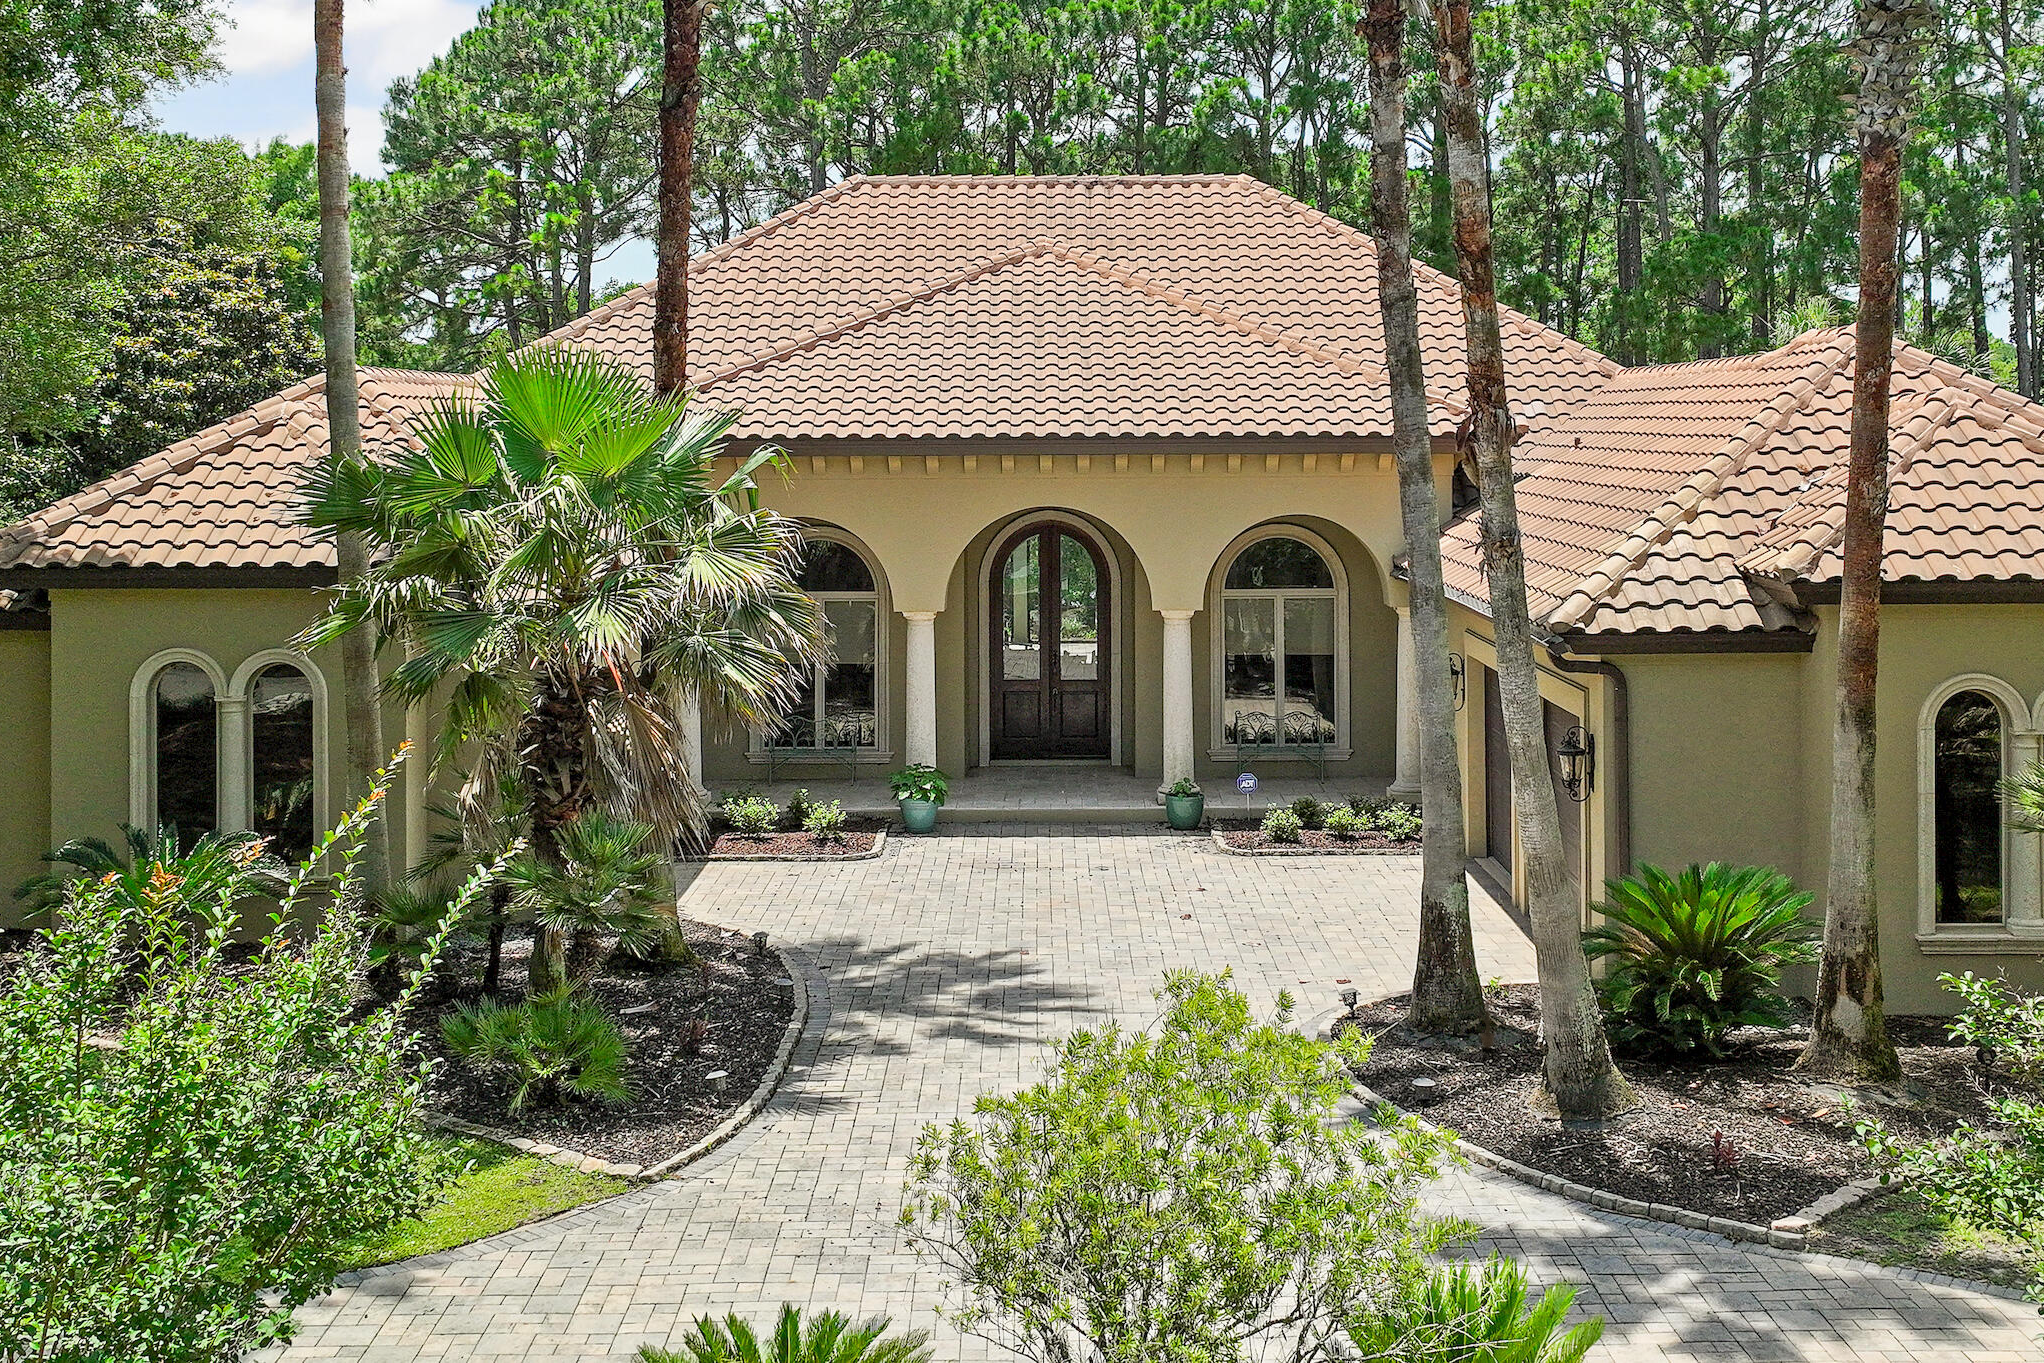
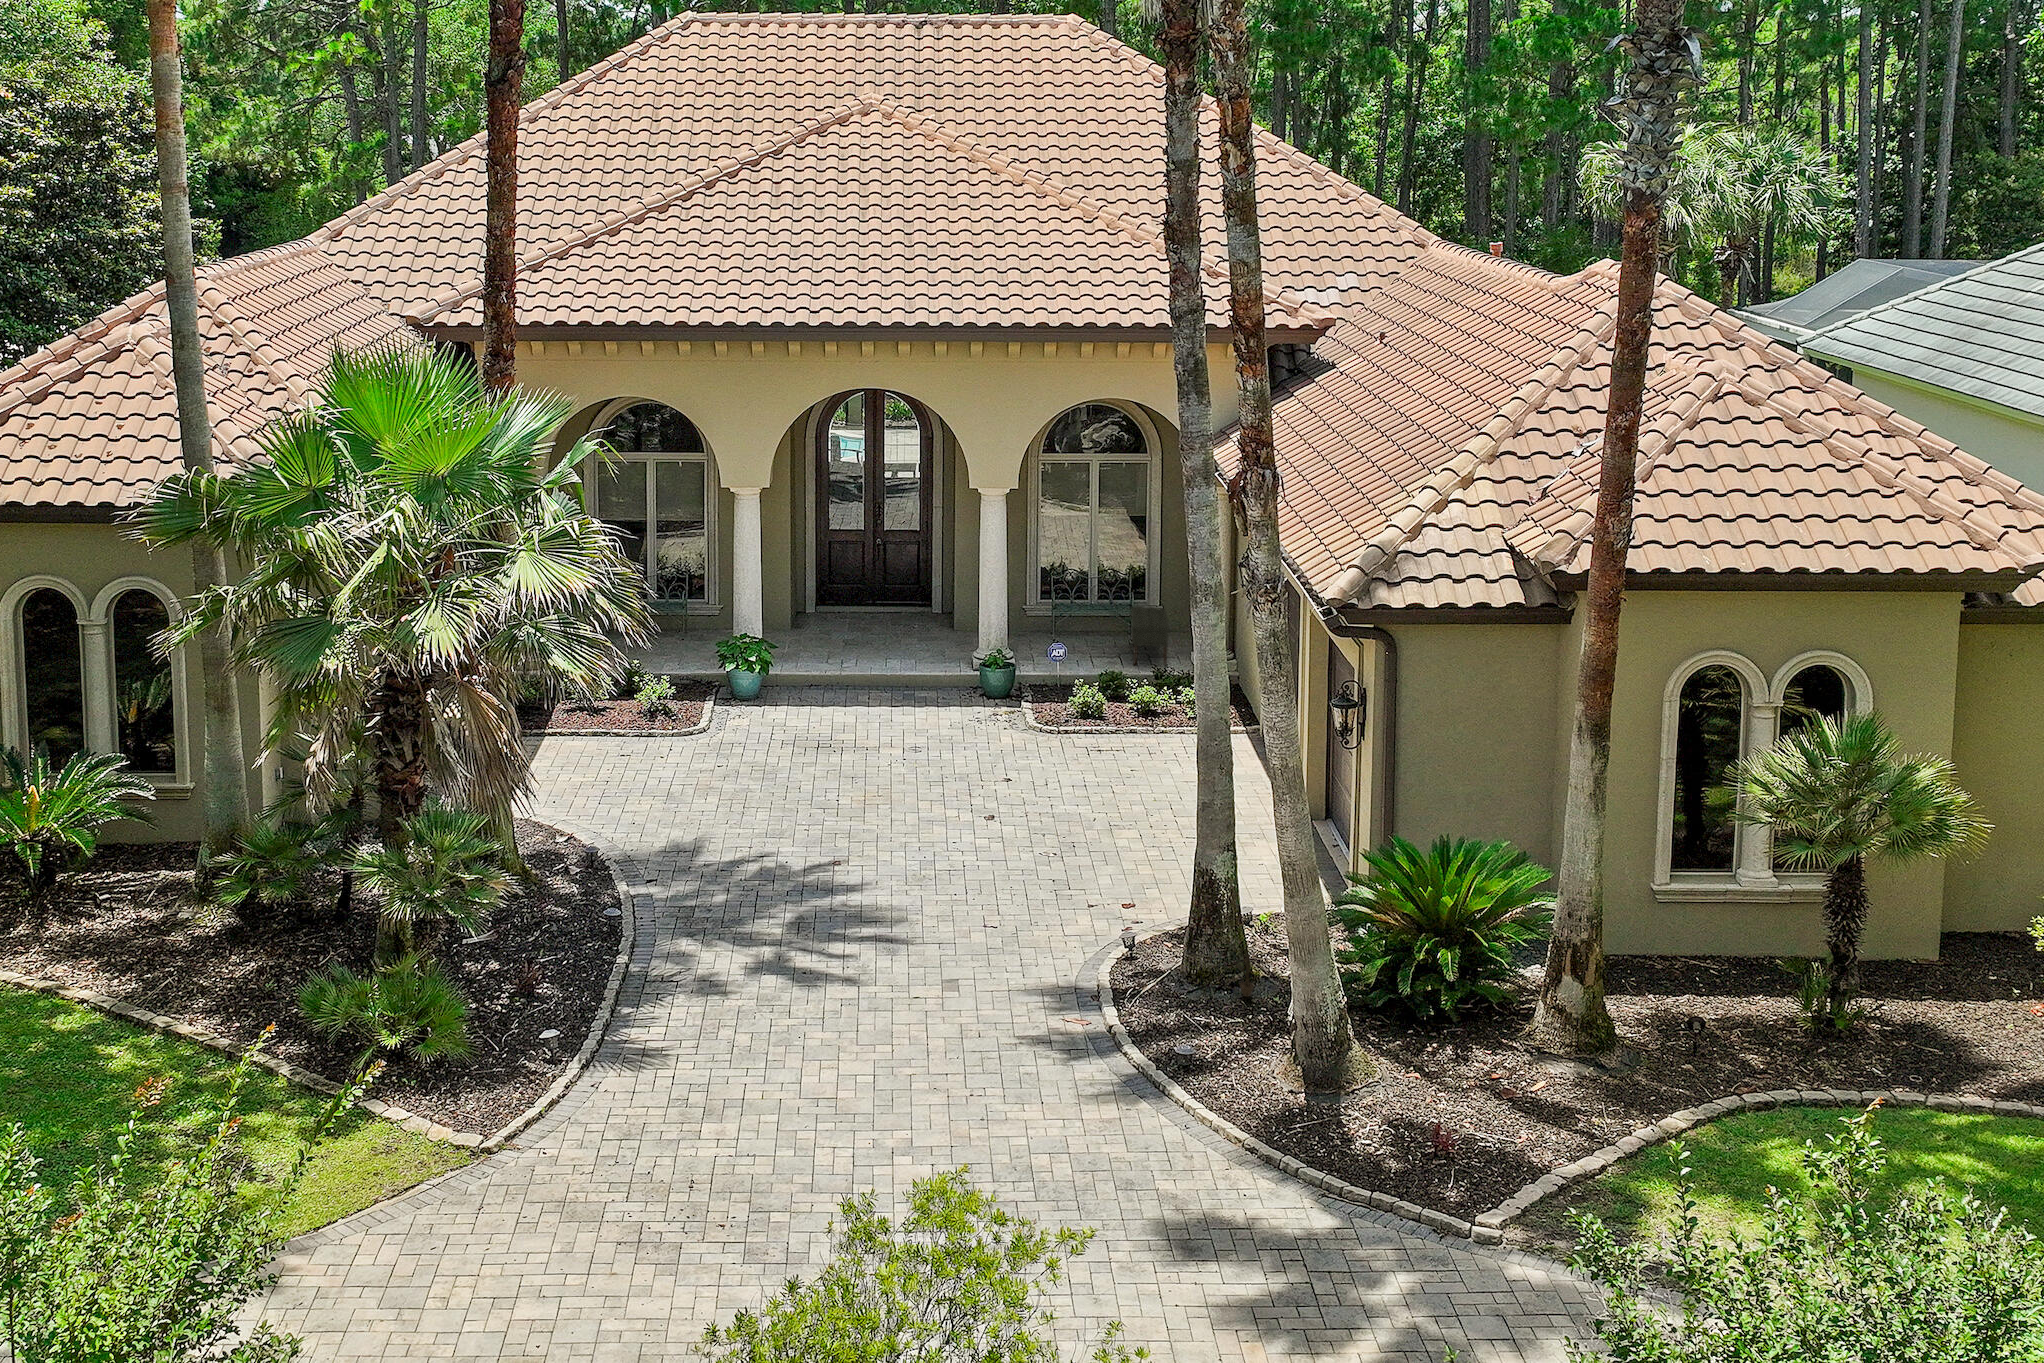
bench: none [1322,747,1364,804] -> present [1131,606,1169,666]

